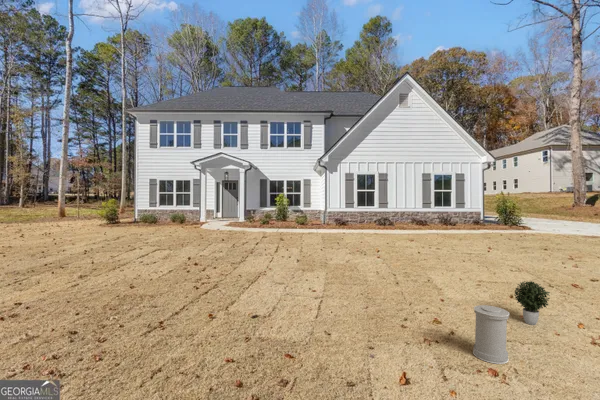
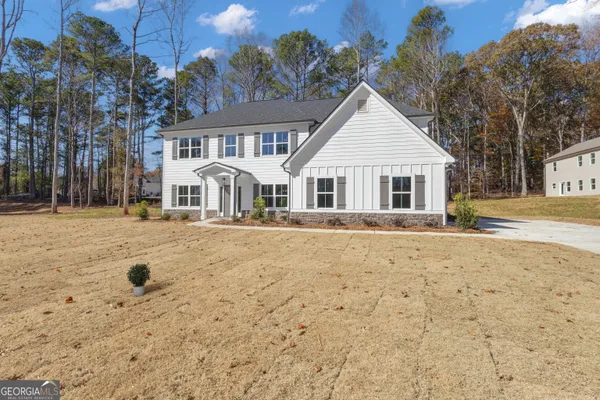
trash can: present [473,305,509,364] -> none [28,273,55,309]

